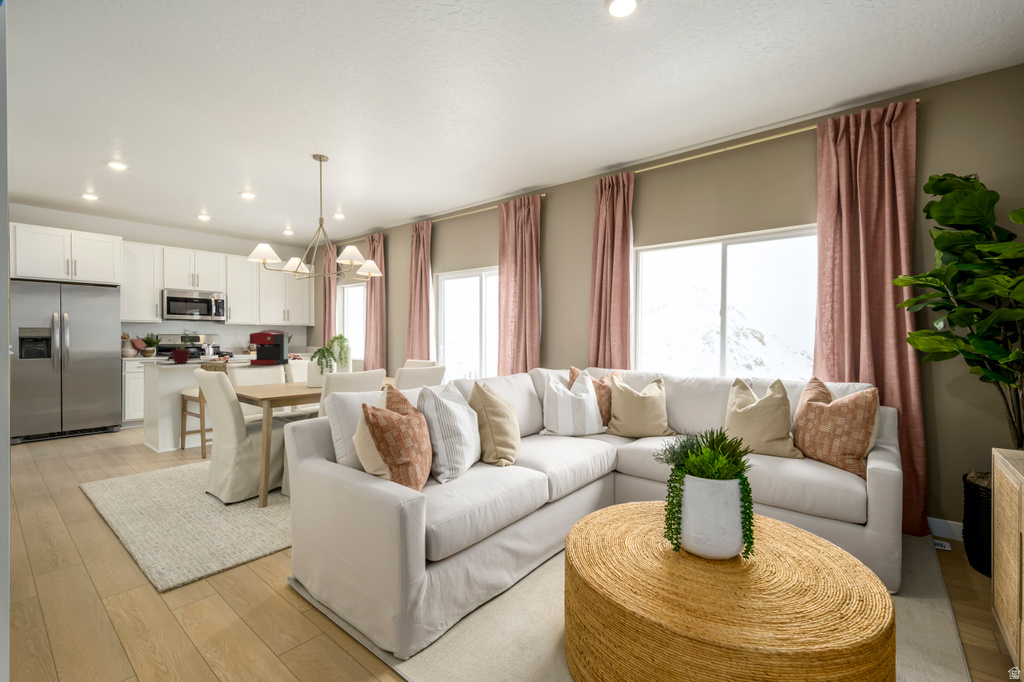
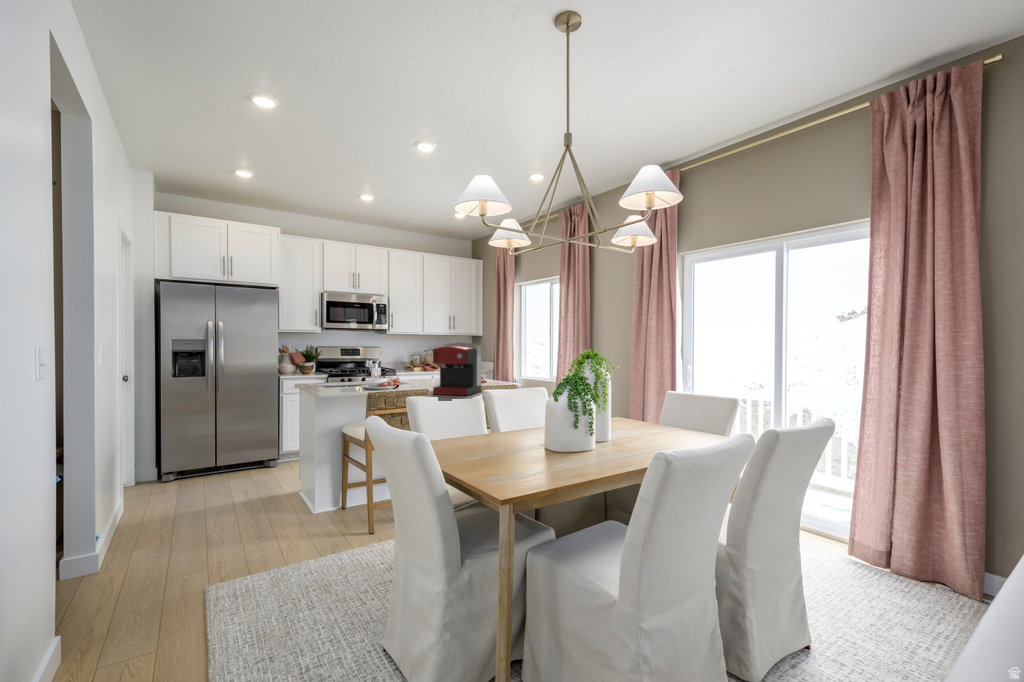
potted plant: present [171,332,196,363] -> none [325,341,366,390]

